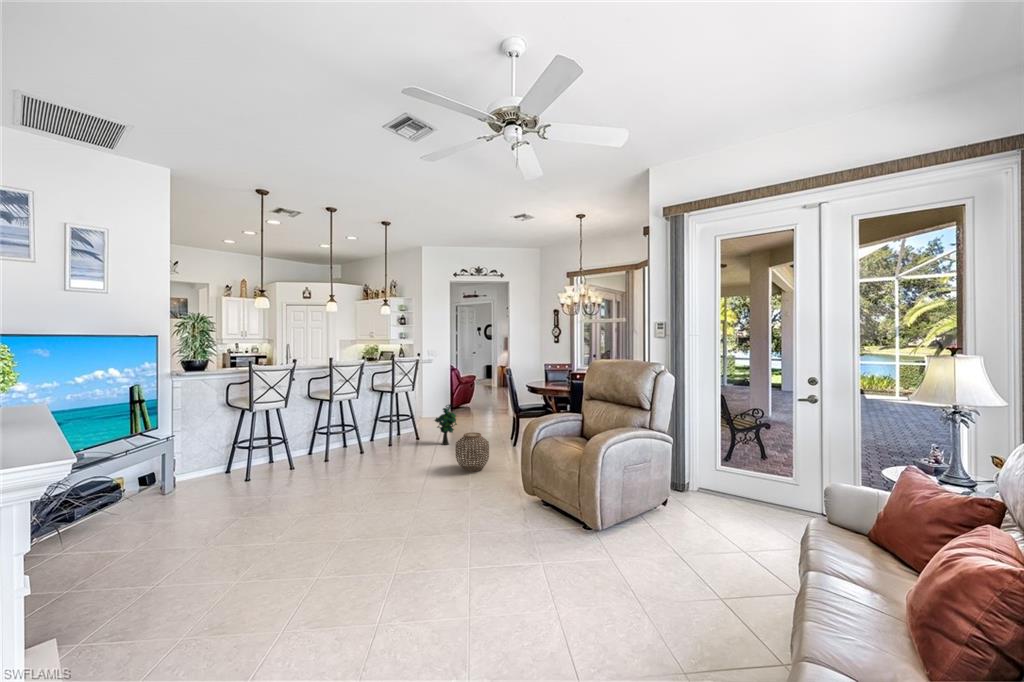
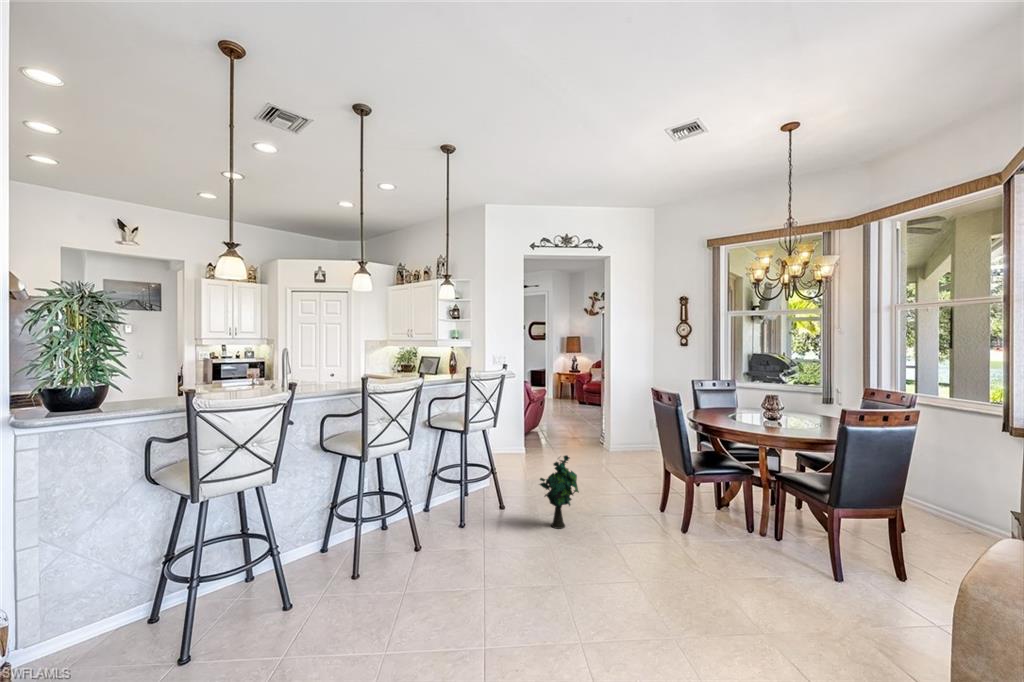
woven basket: present [456,432,489,472] -> none [632,541,709,638]

